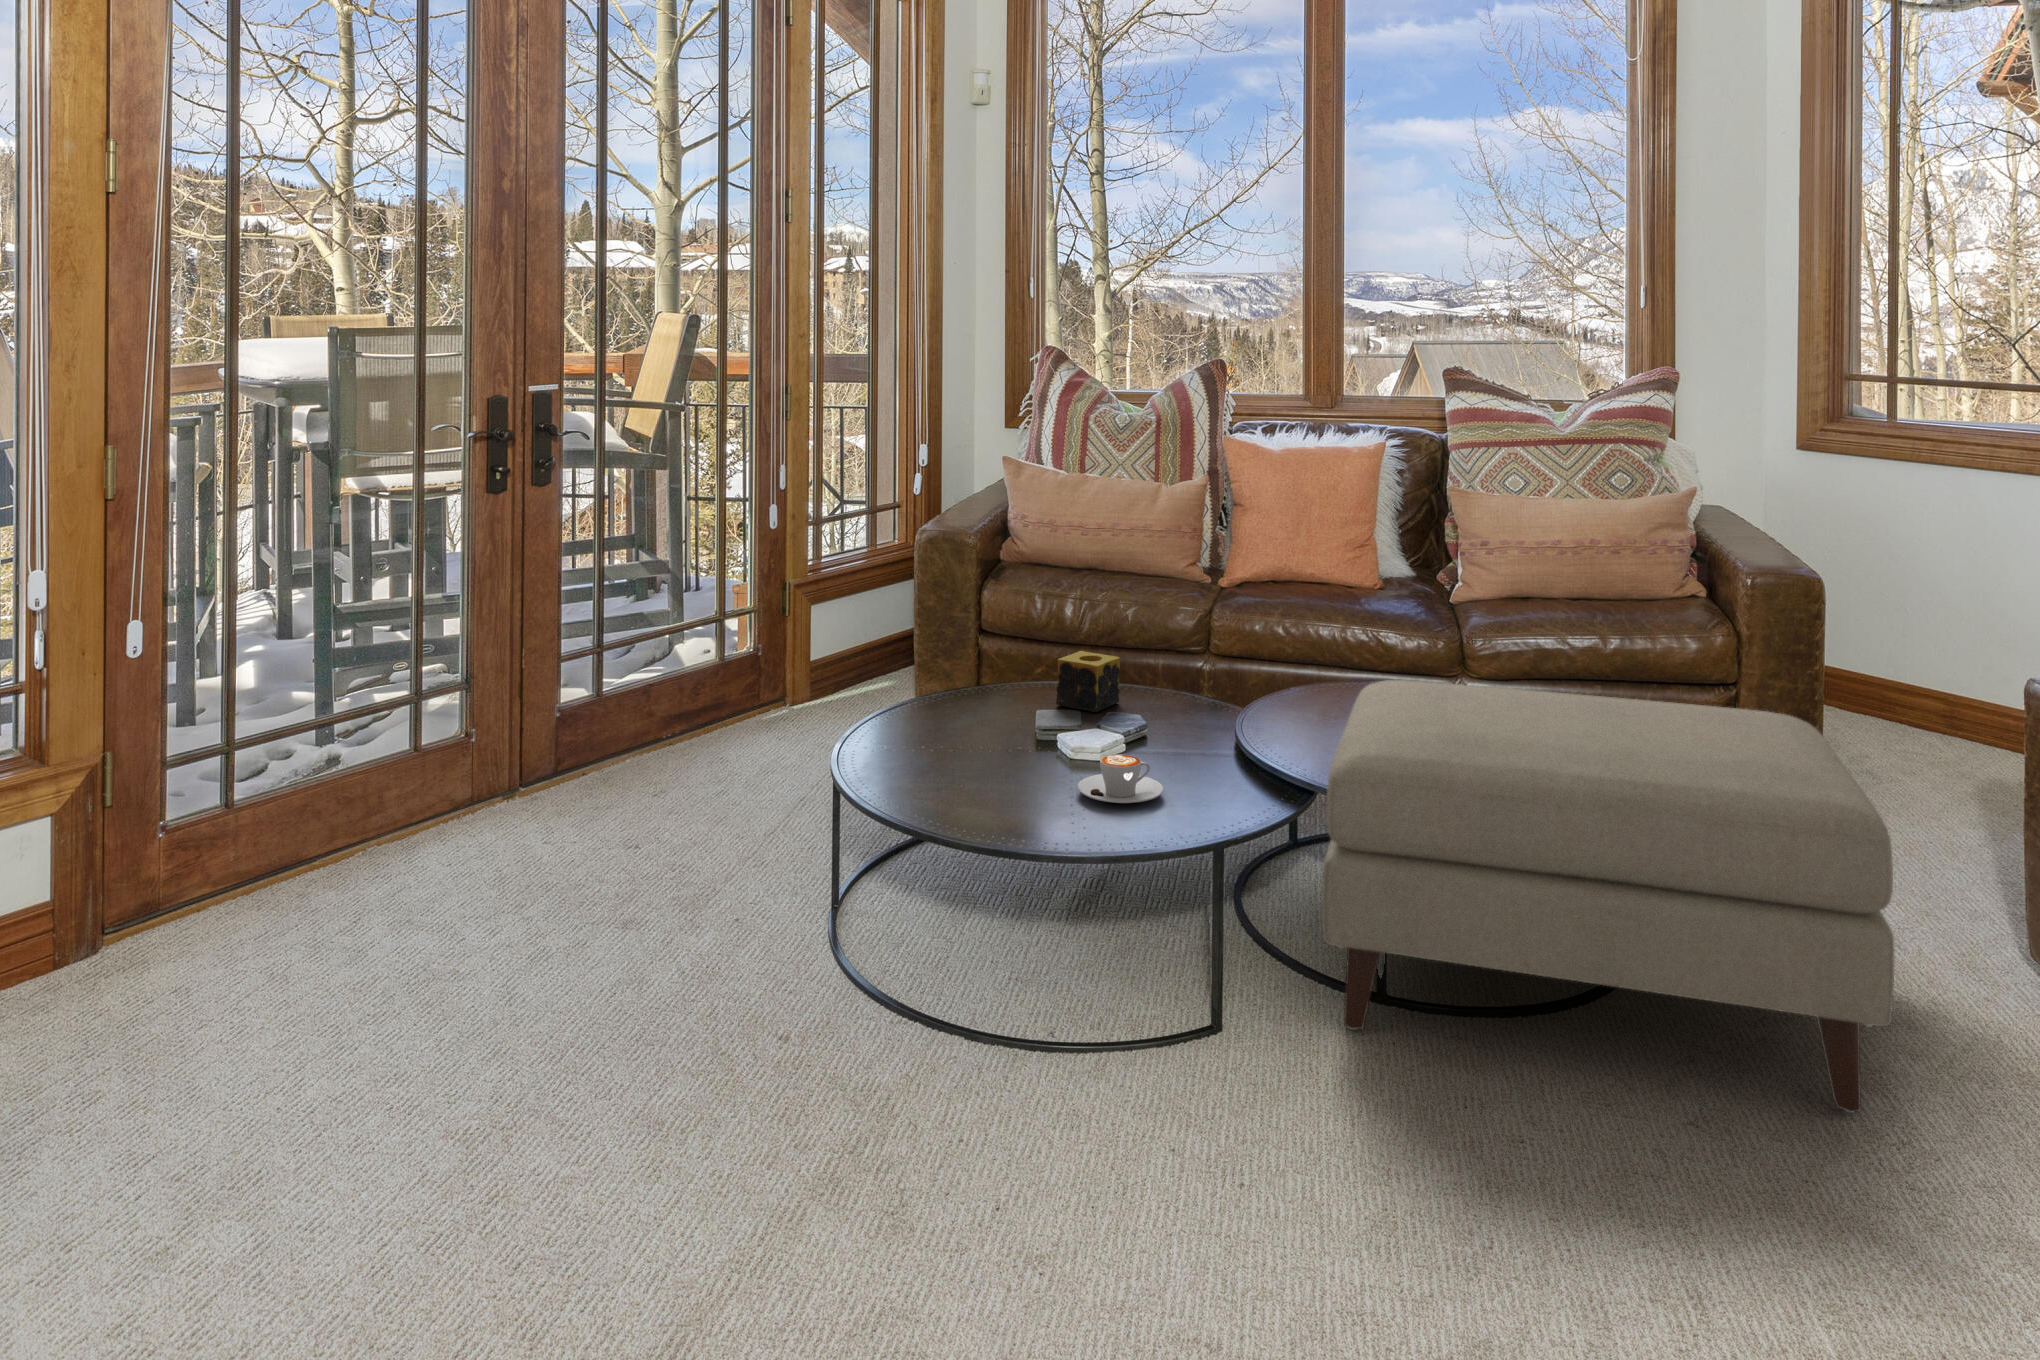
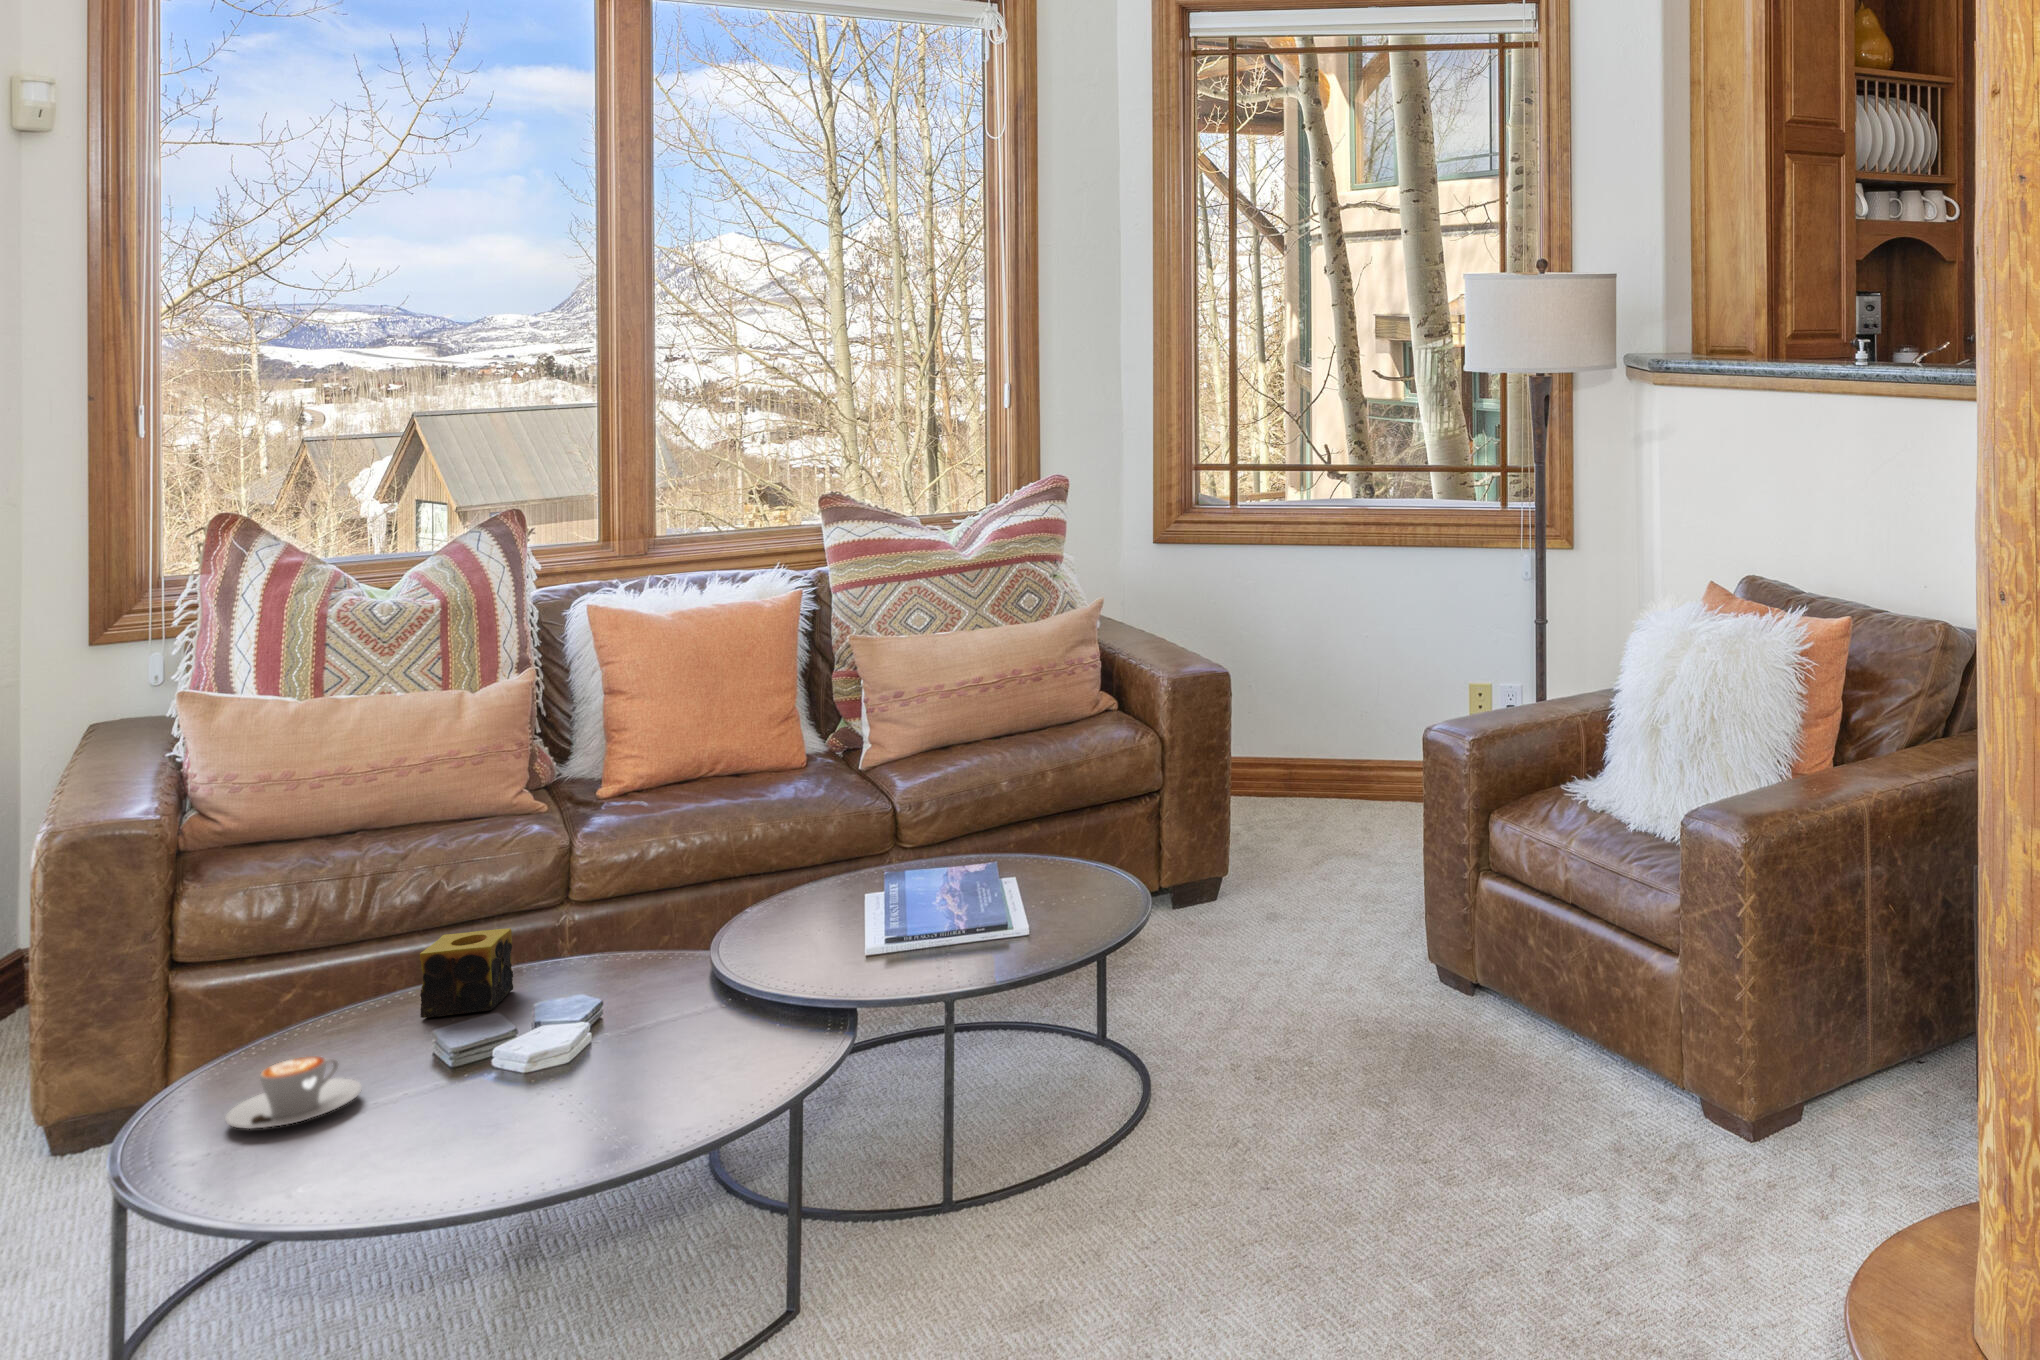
ottoman: present [1322,680,1894,1113] -> none [850,803,1423,1270]
coffee cup: present [1078,754,1163,803] -> present [225,1056,362,1129]

